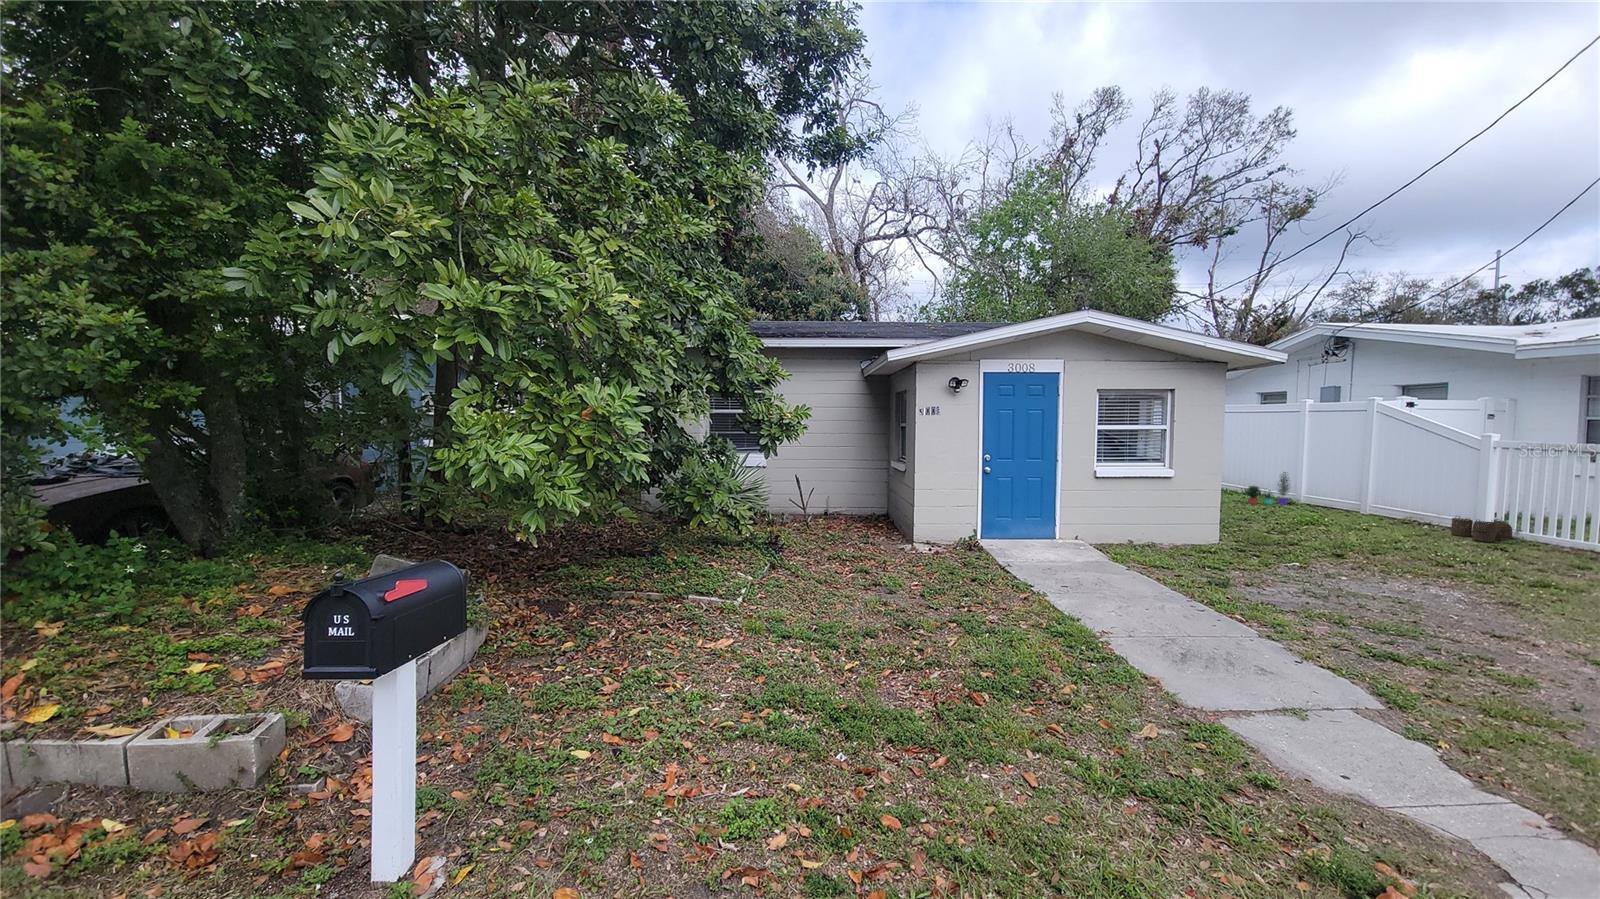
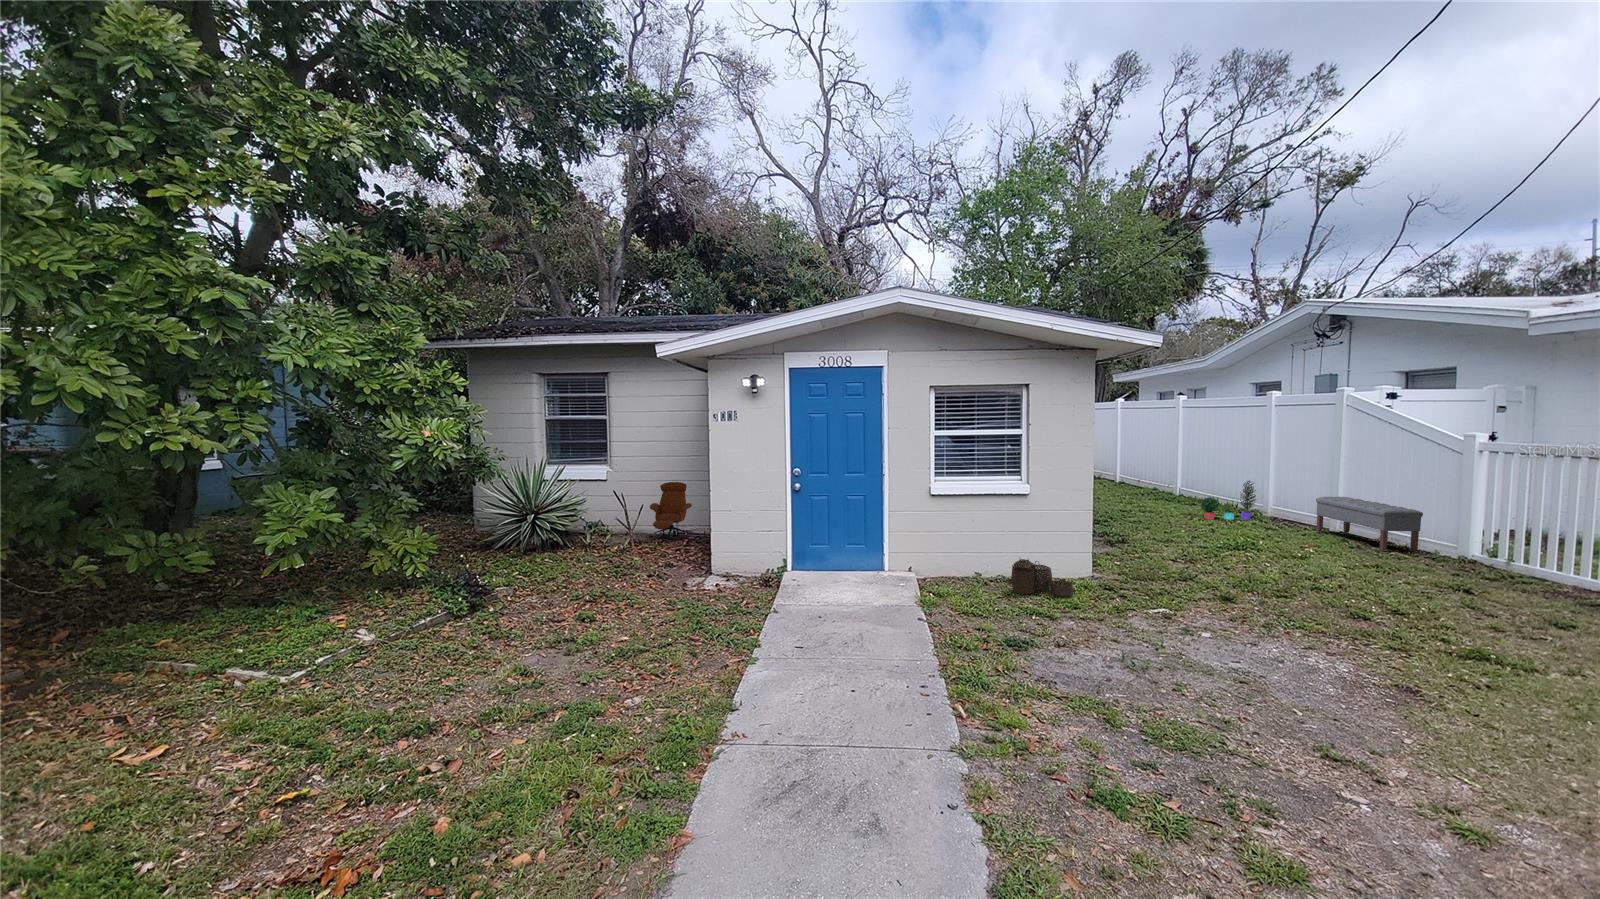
lounge chair: none [809,469,846,522] -> present [650,482,692,543]
bench: none [1354,484,1447,525] -> present [1316,497,1423,551]
woven basket: present [1451,517,1513,542] -> present [1011,559,1074,597]

